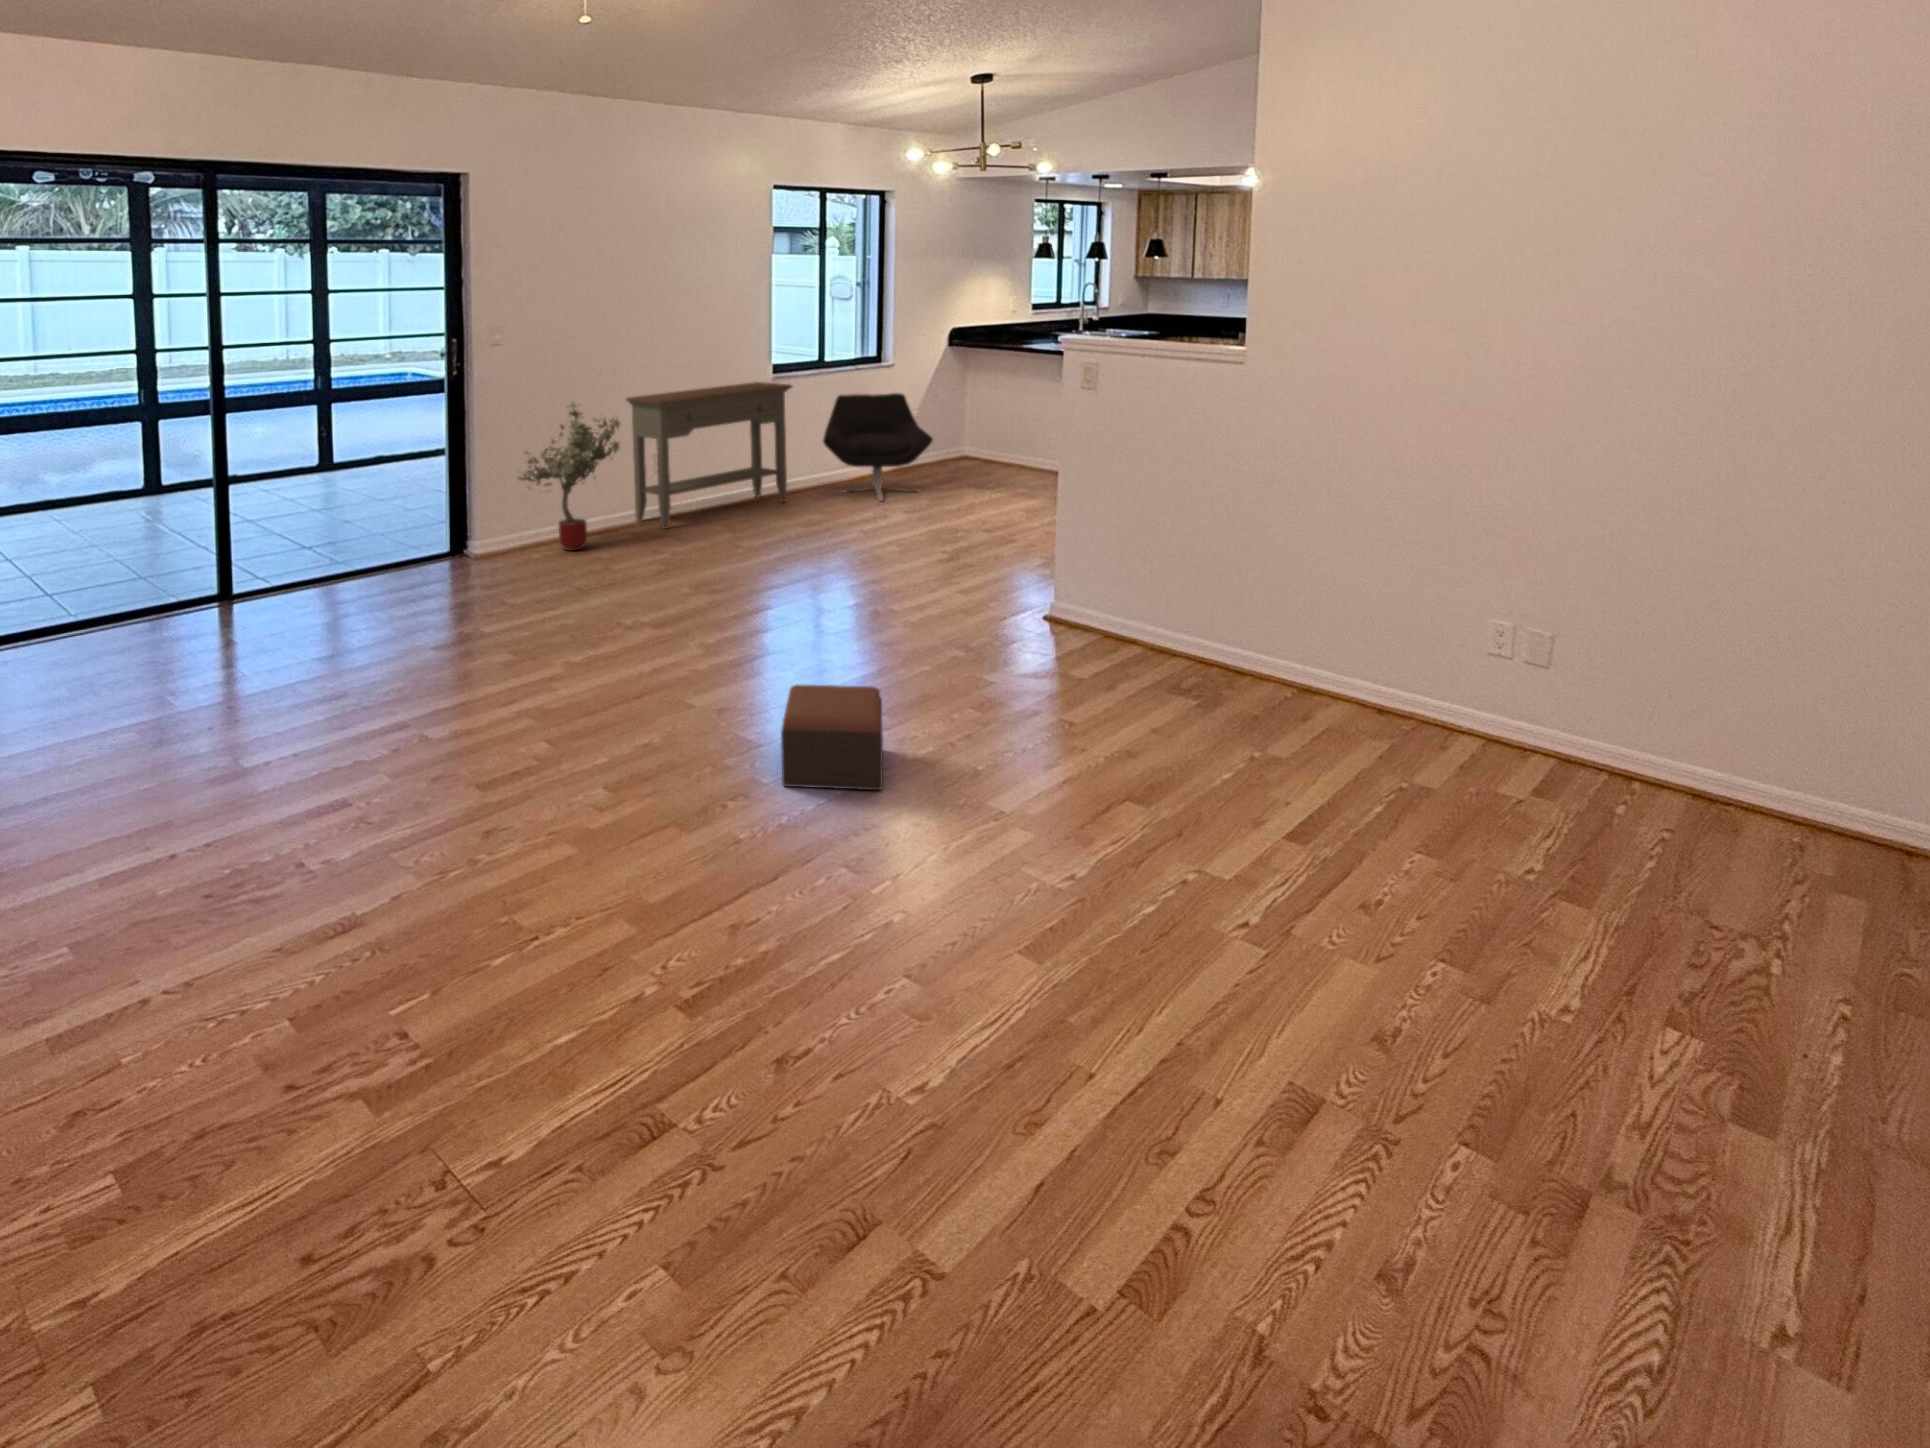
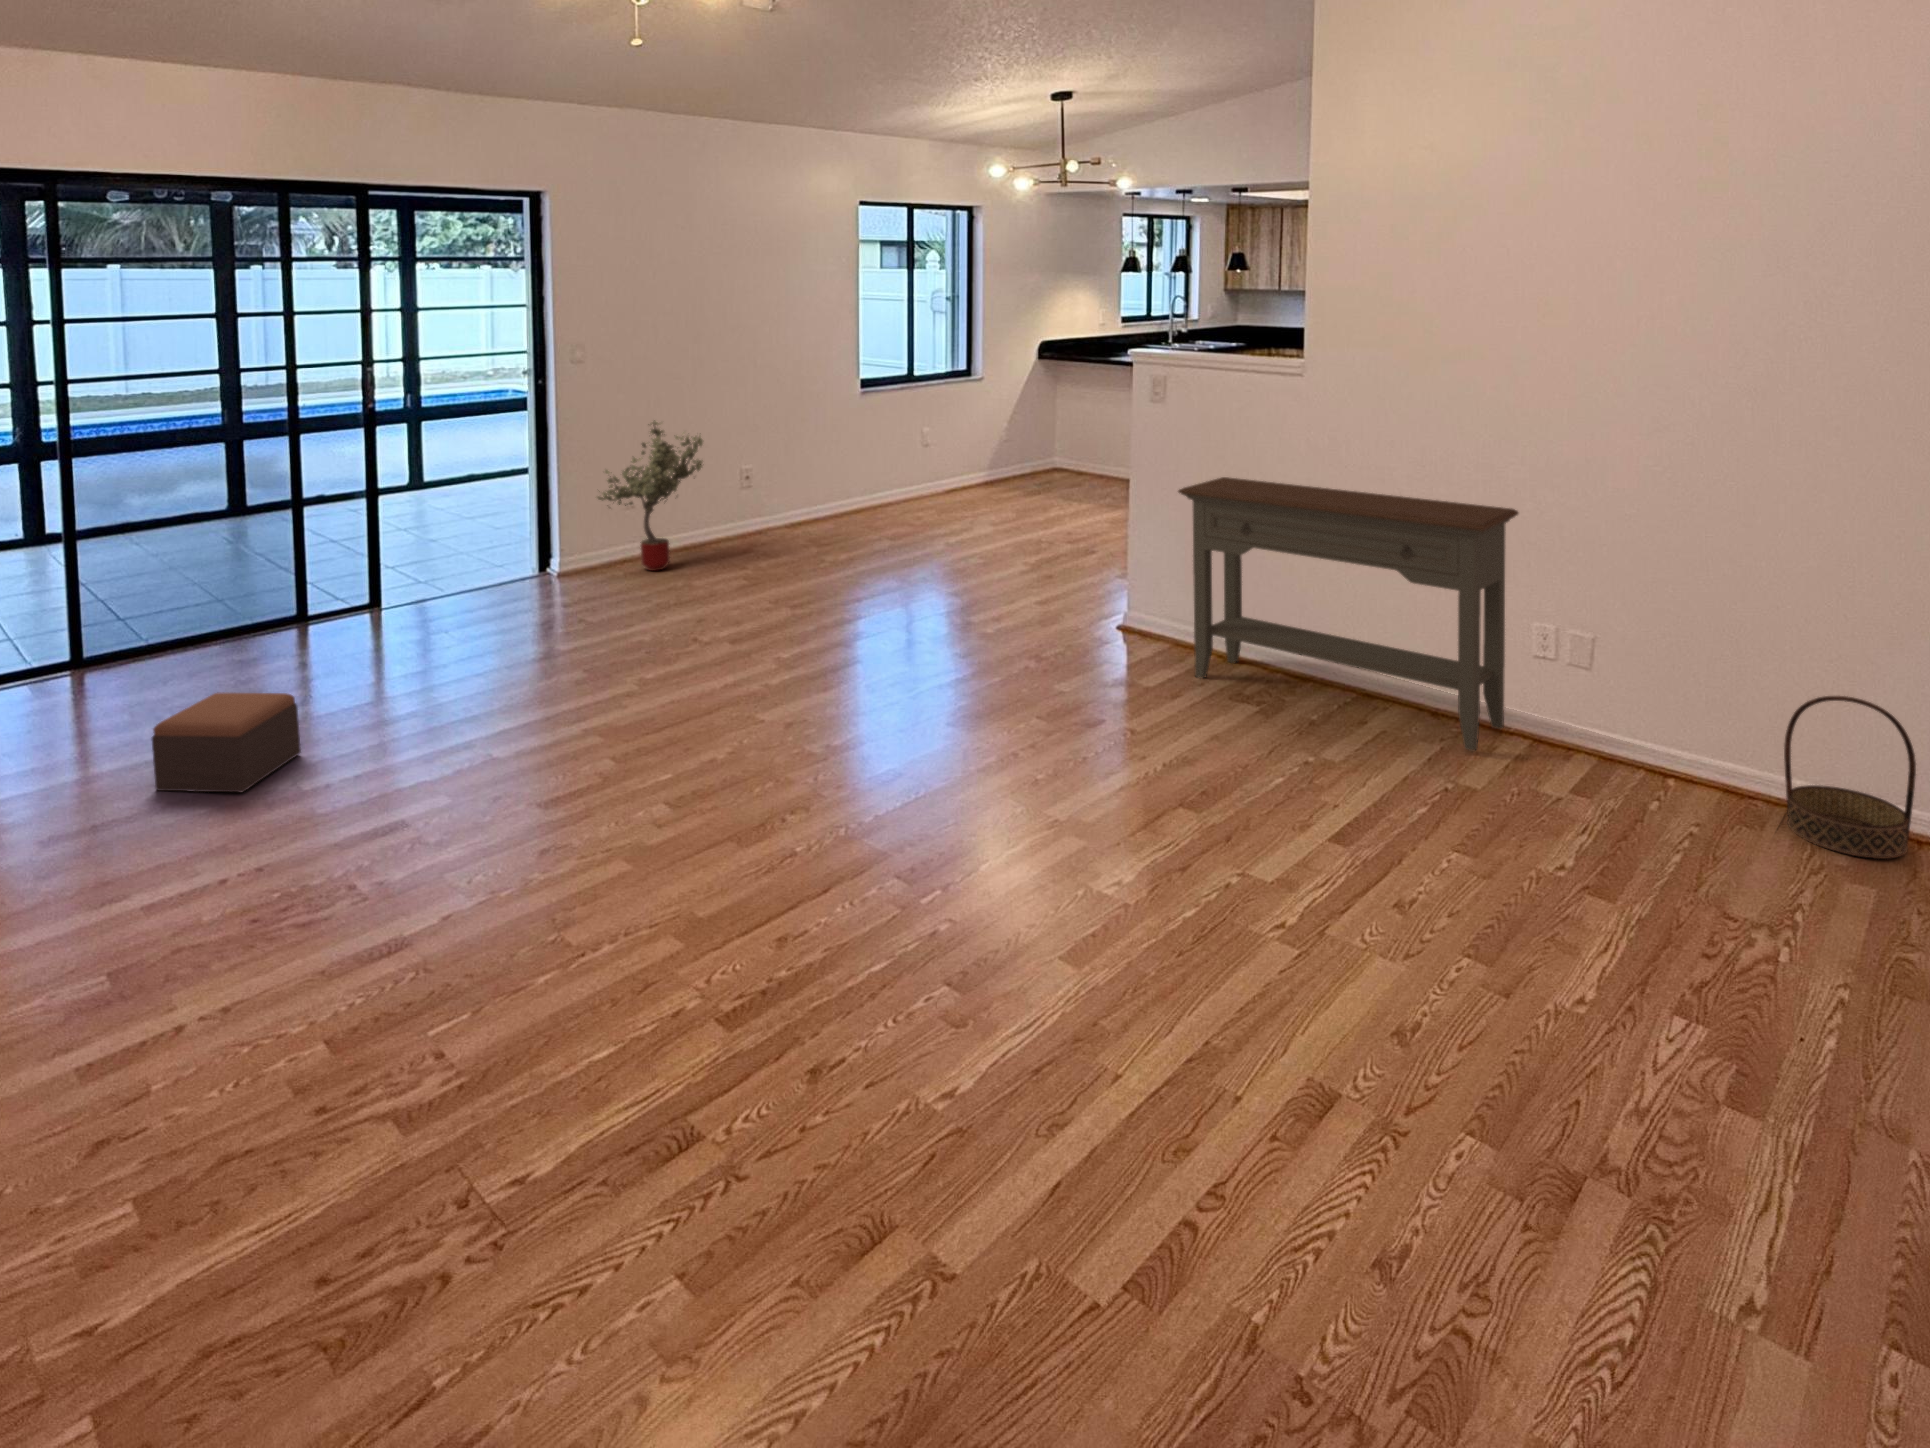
console table: present [626,382,792,529] -> present [1178,477,1518,751]
lounge chair: present [823,393,933,501] -> none [913,408,1024,517]
footstool: present [781,685,883,790] -> present [152,693,301,792]
basket: none [1755,695,1901,864] -> present [1784,696,1916,859]

